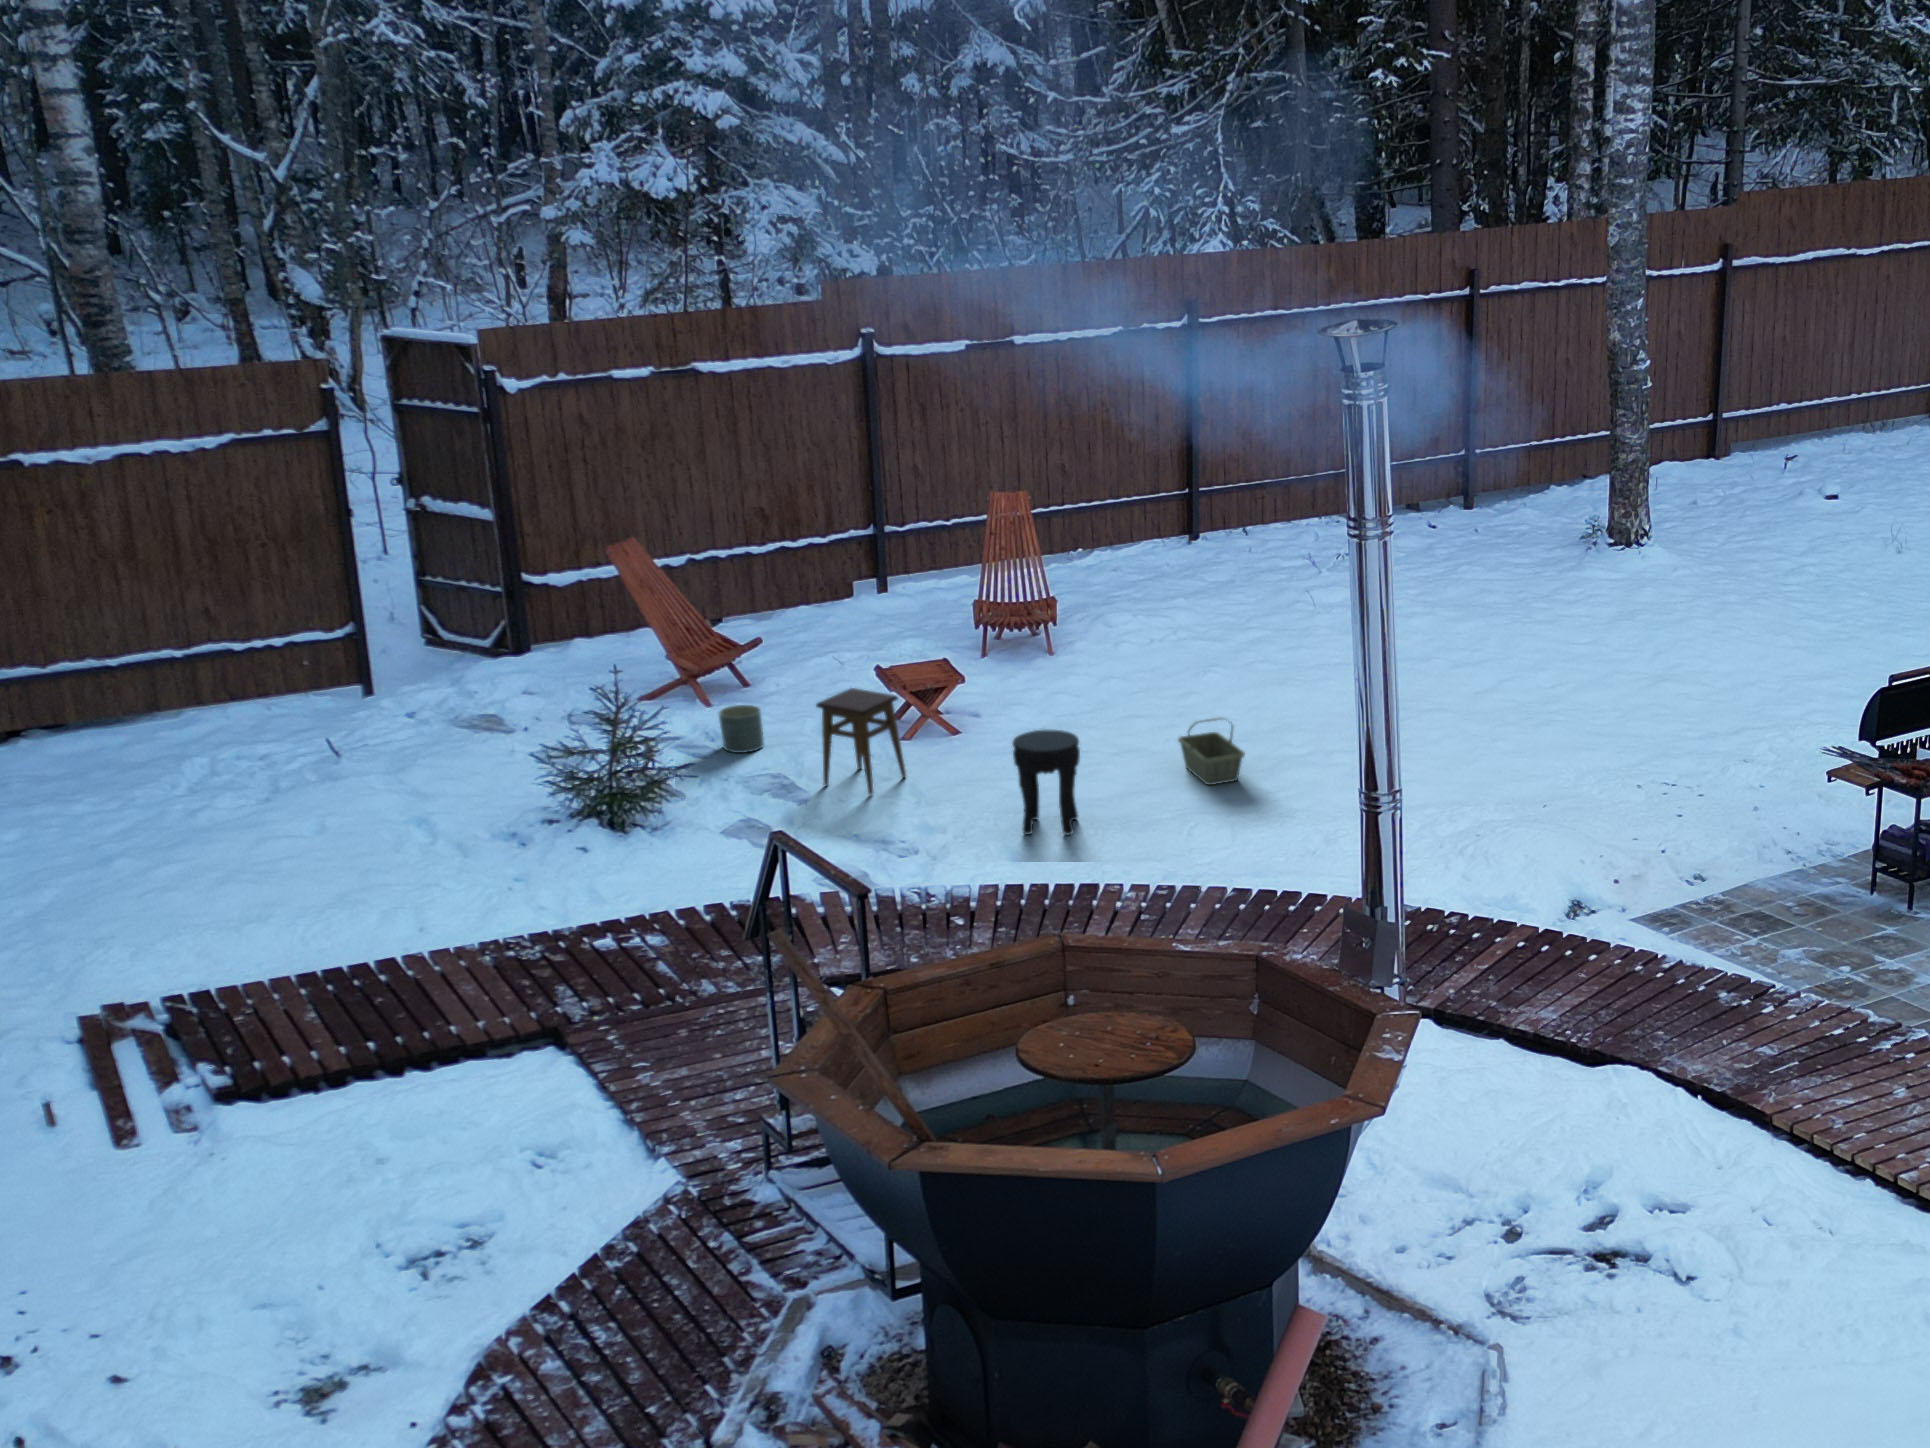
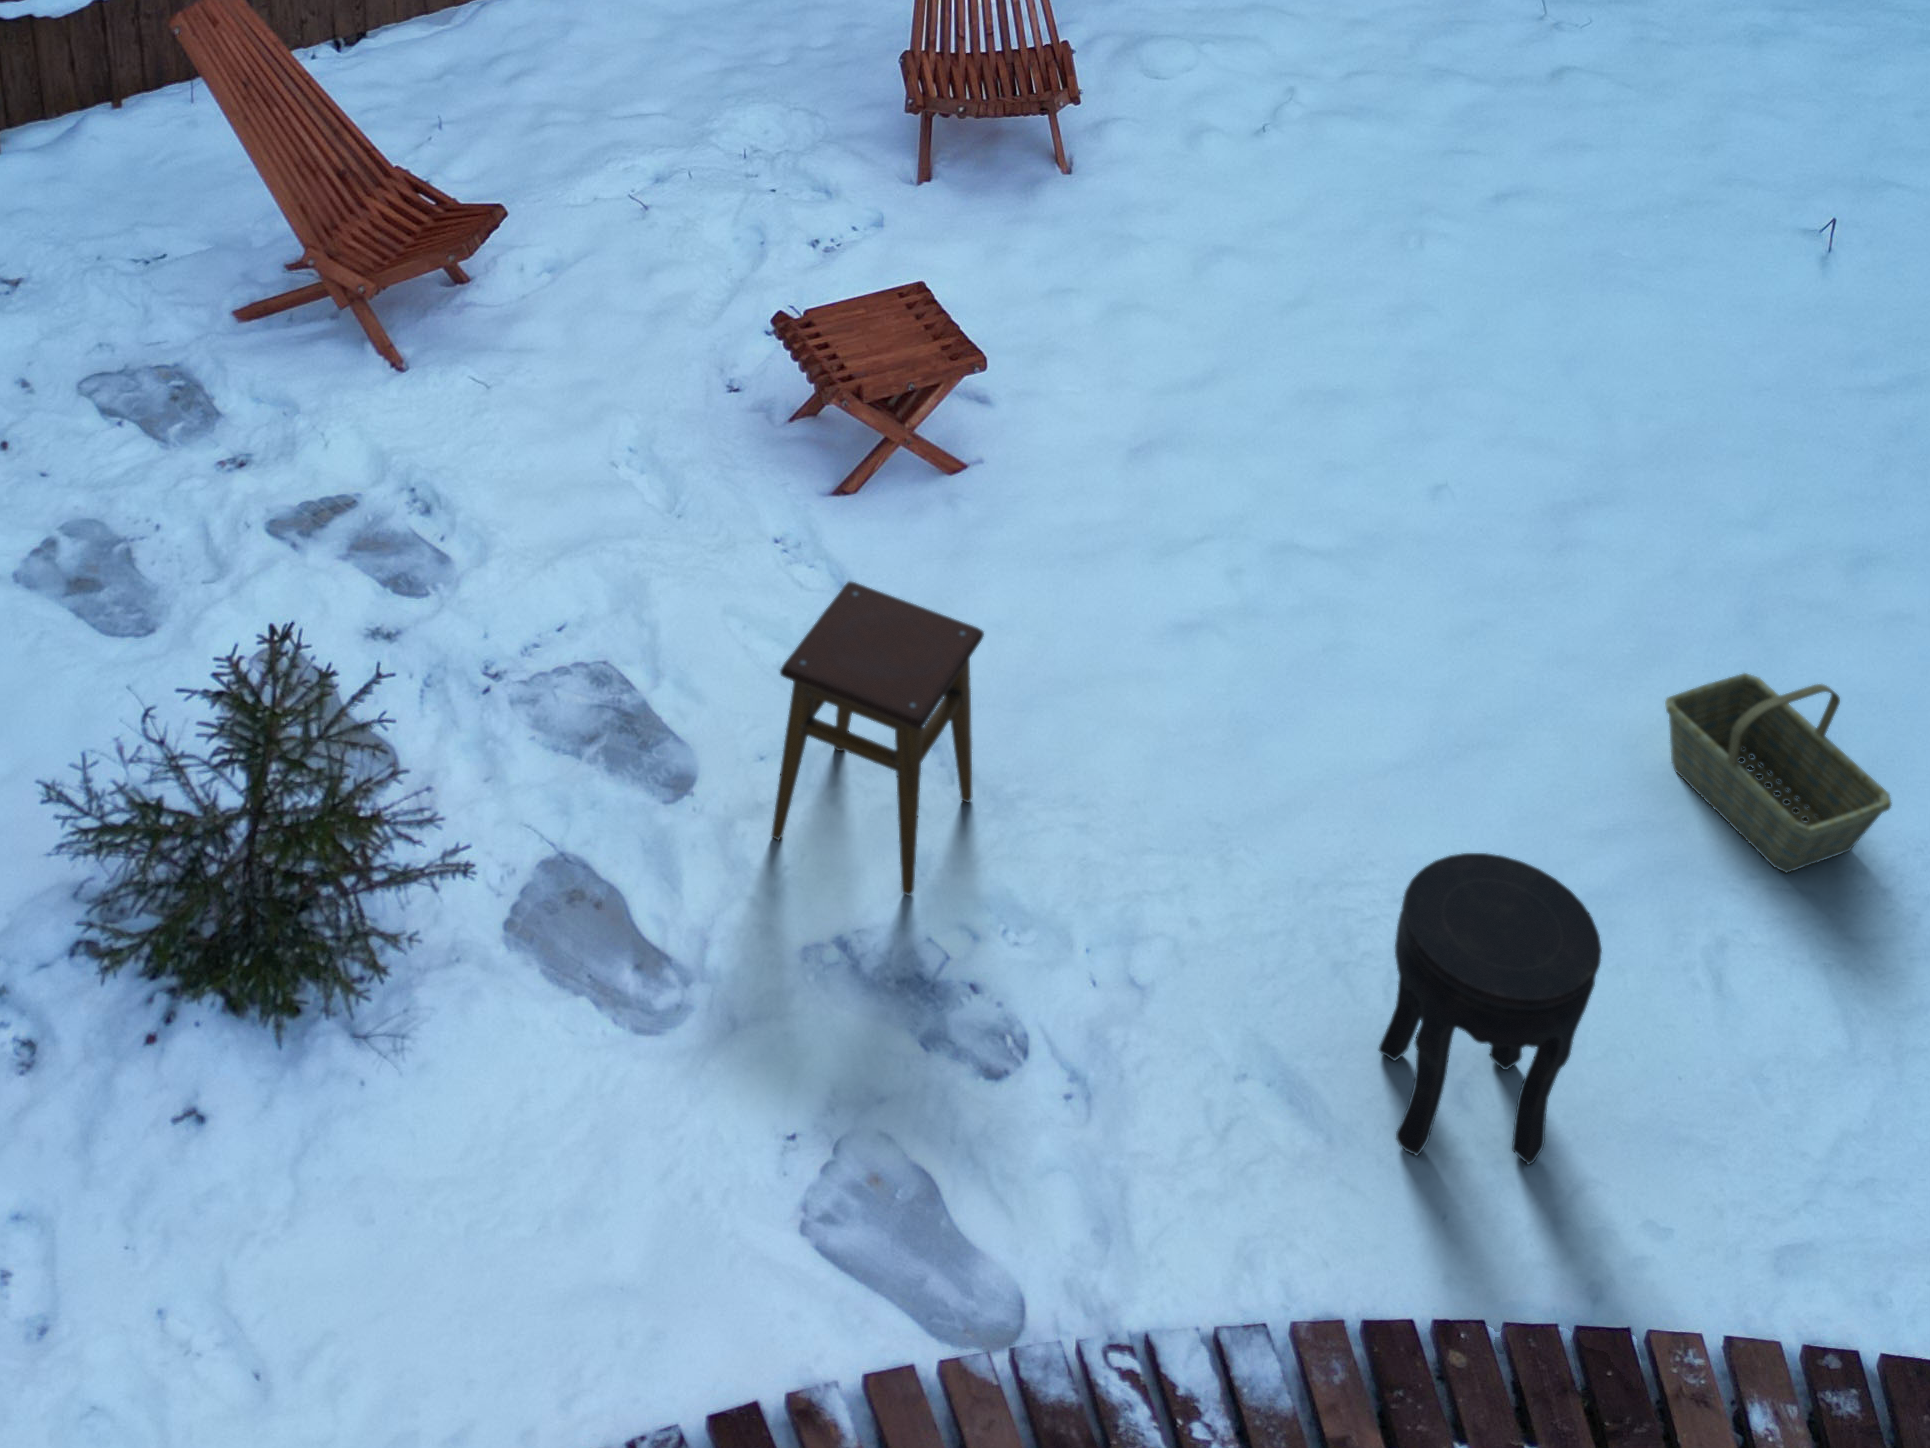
planter: present [719,705,764,753] -> none [473,519,575,654]

